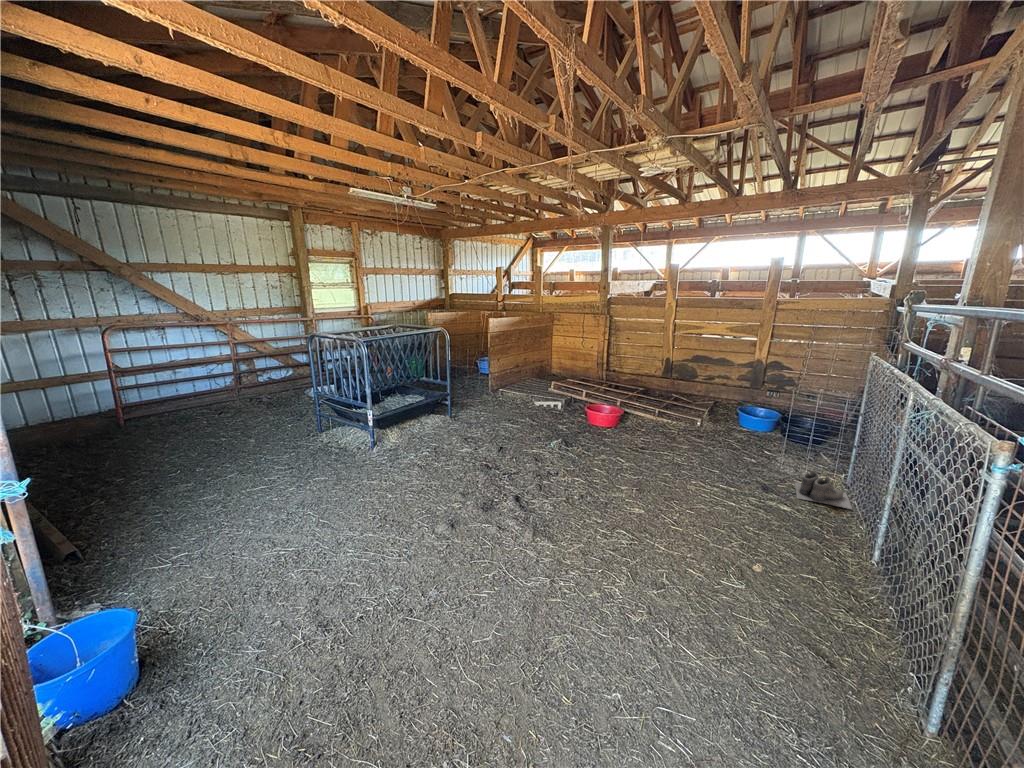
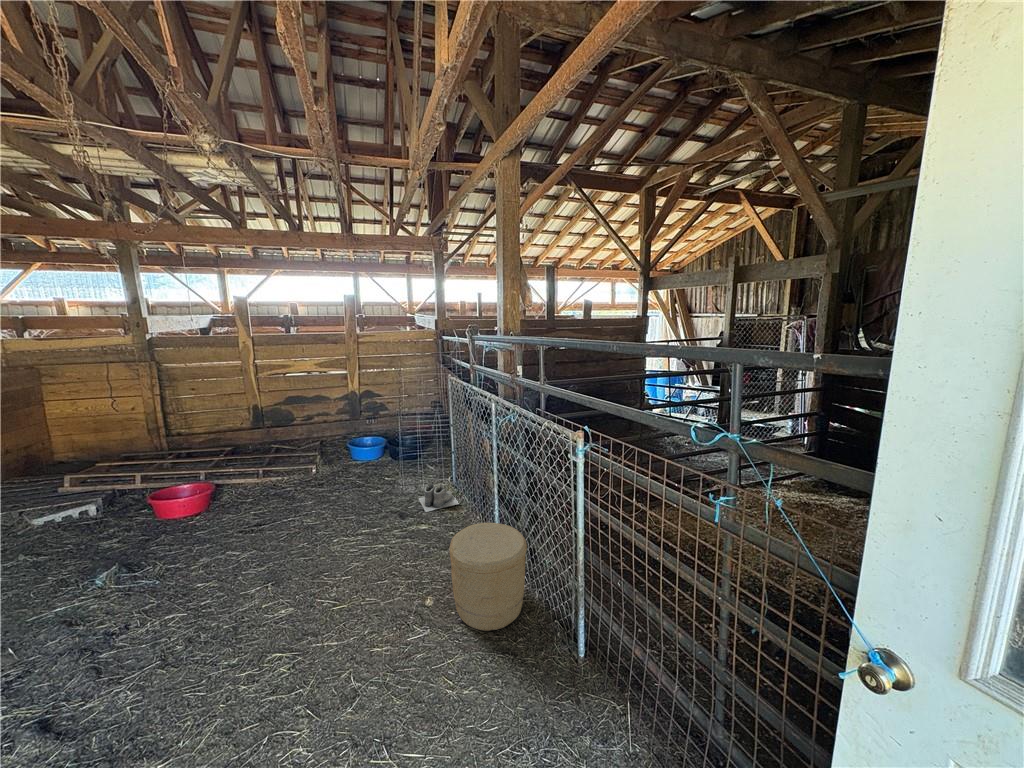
woven basket: none [785,520,911,650] -> present [450,523,527,631]

